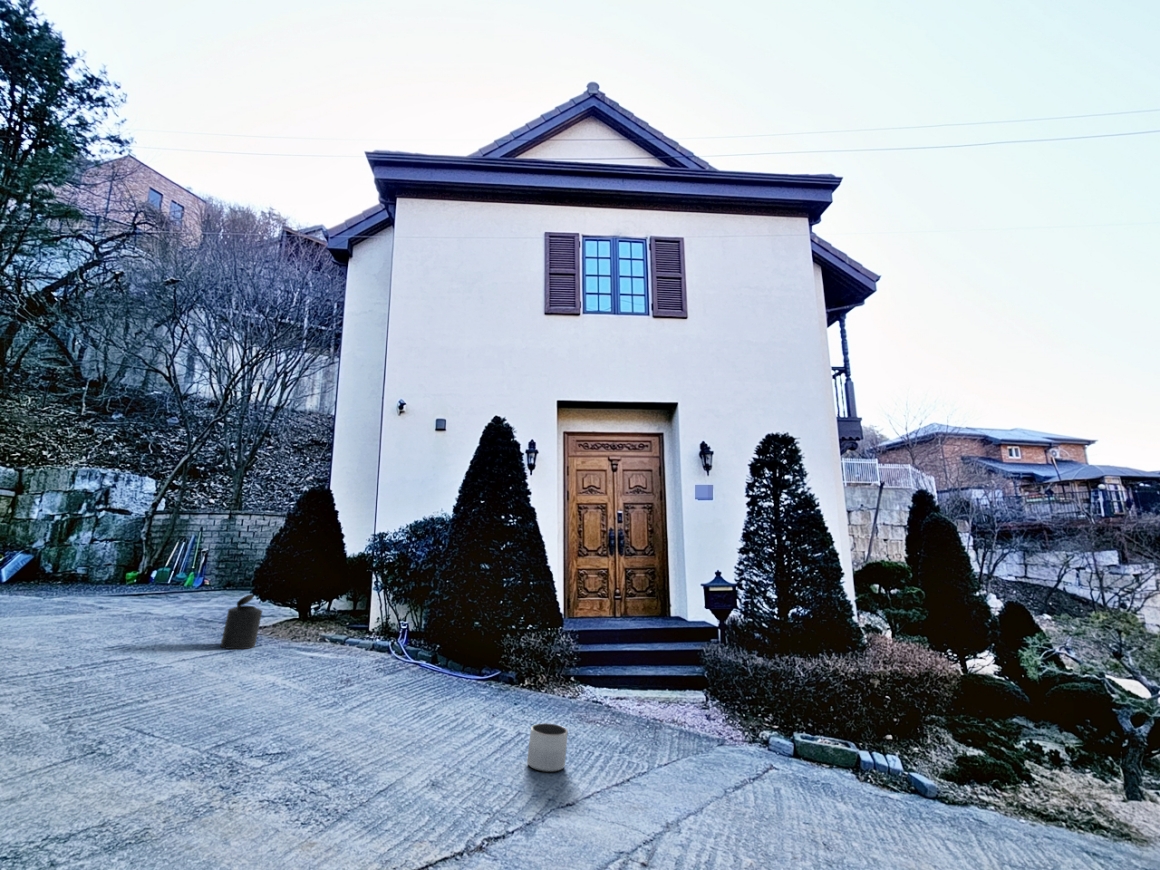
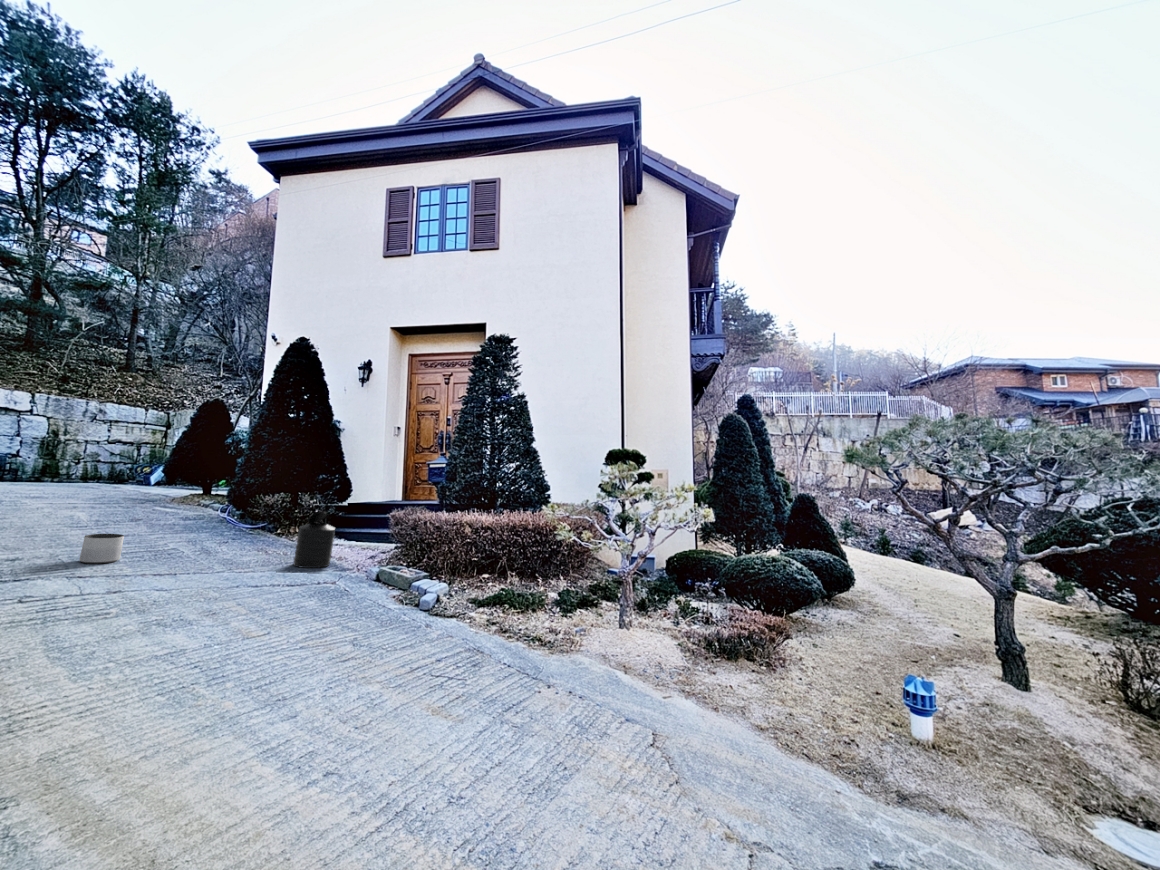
trash can: present [221,594,262,649] -> present [294,511,335,568]

